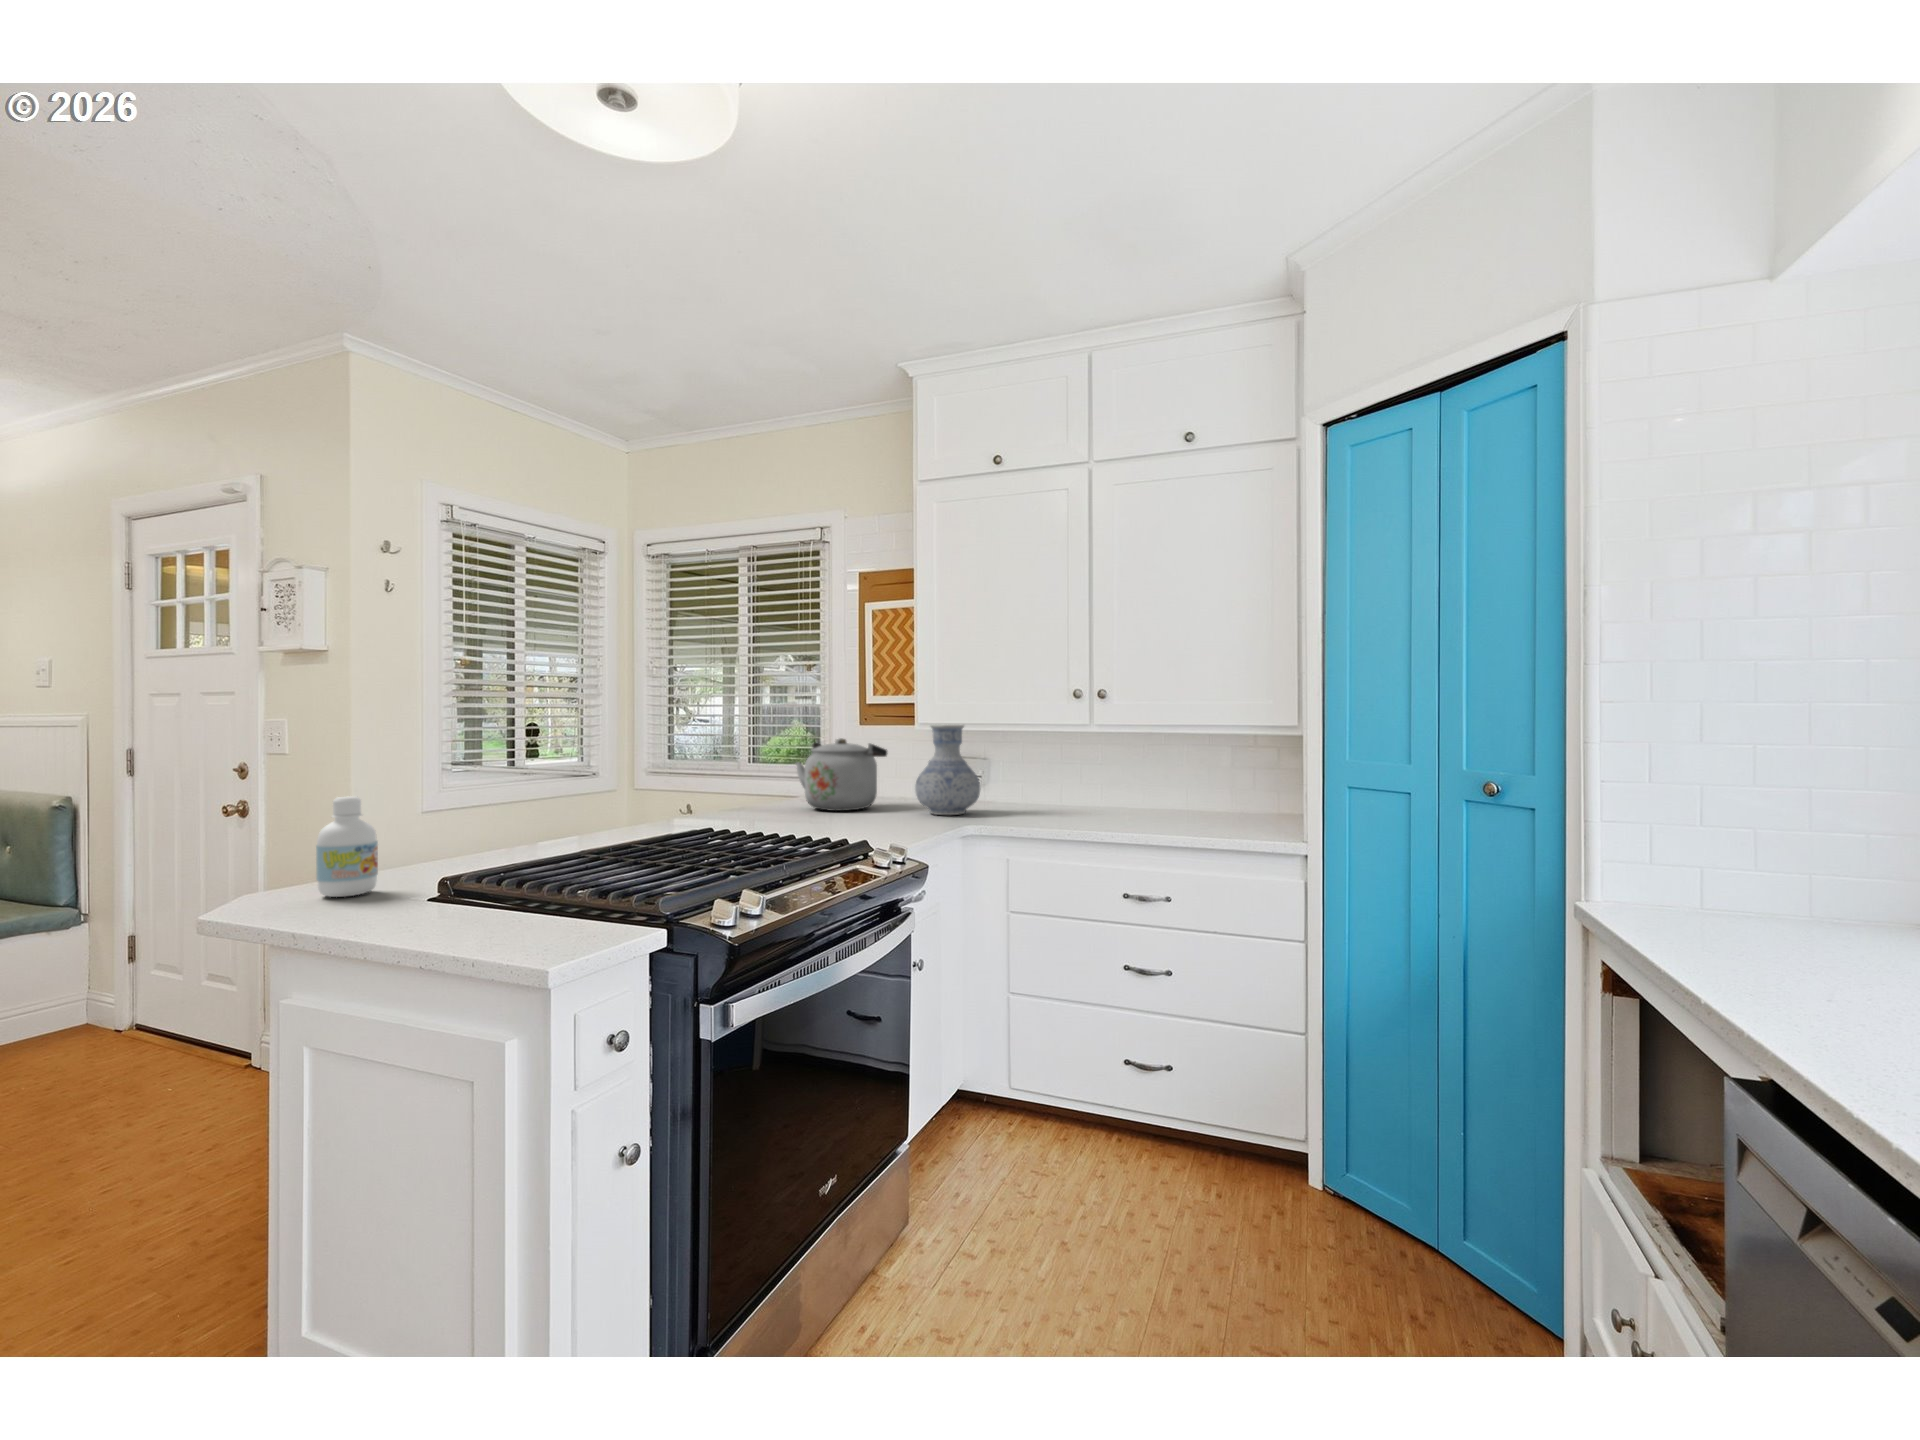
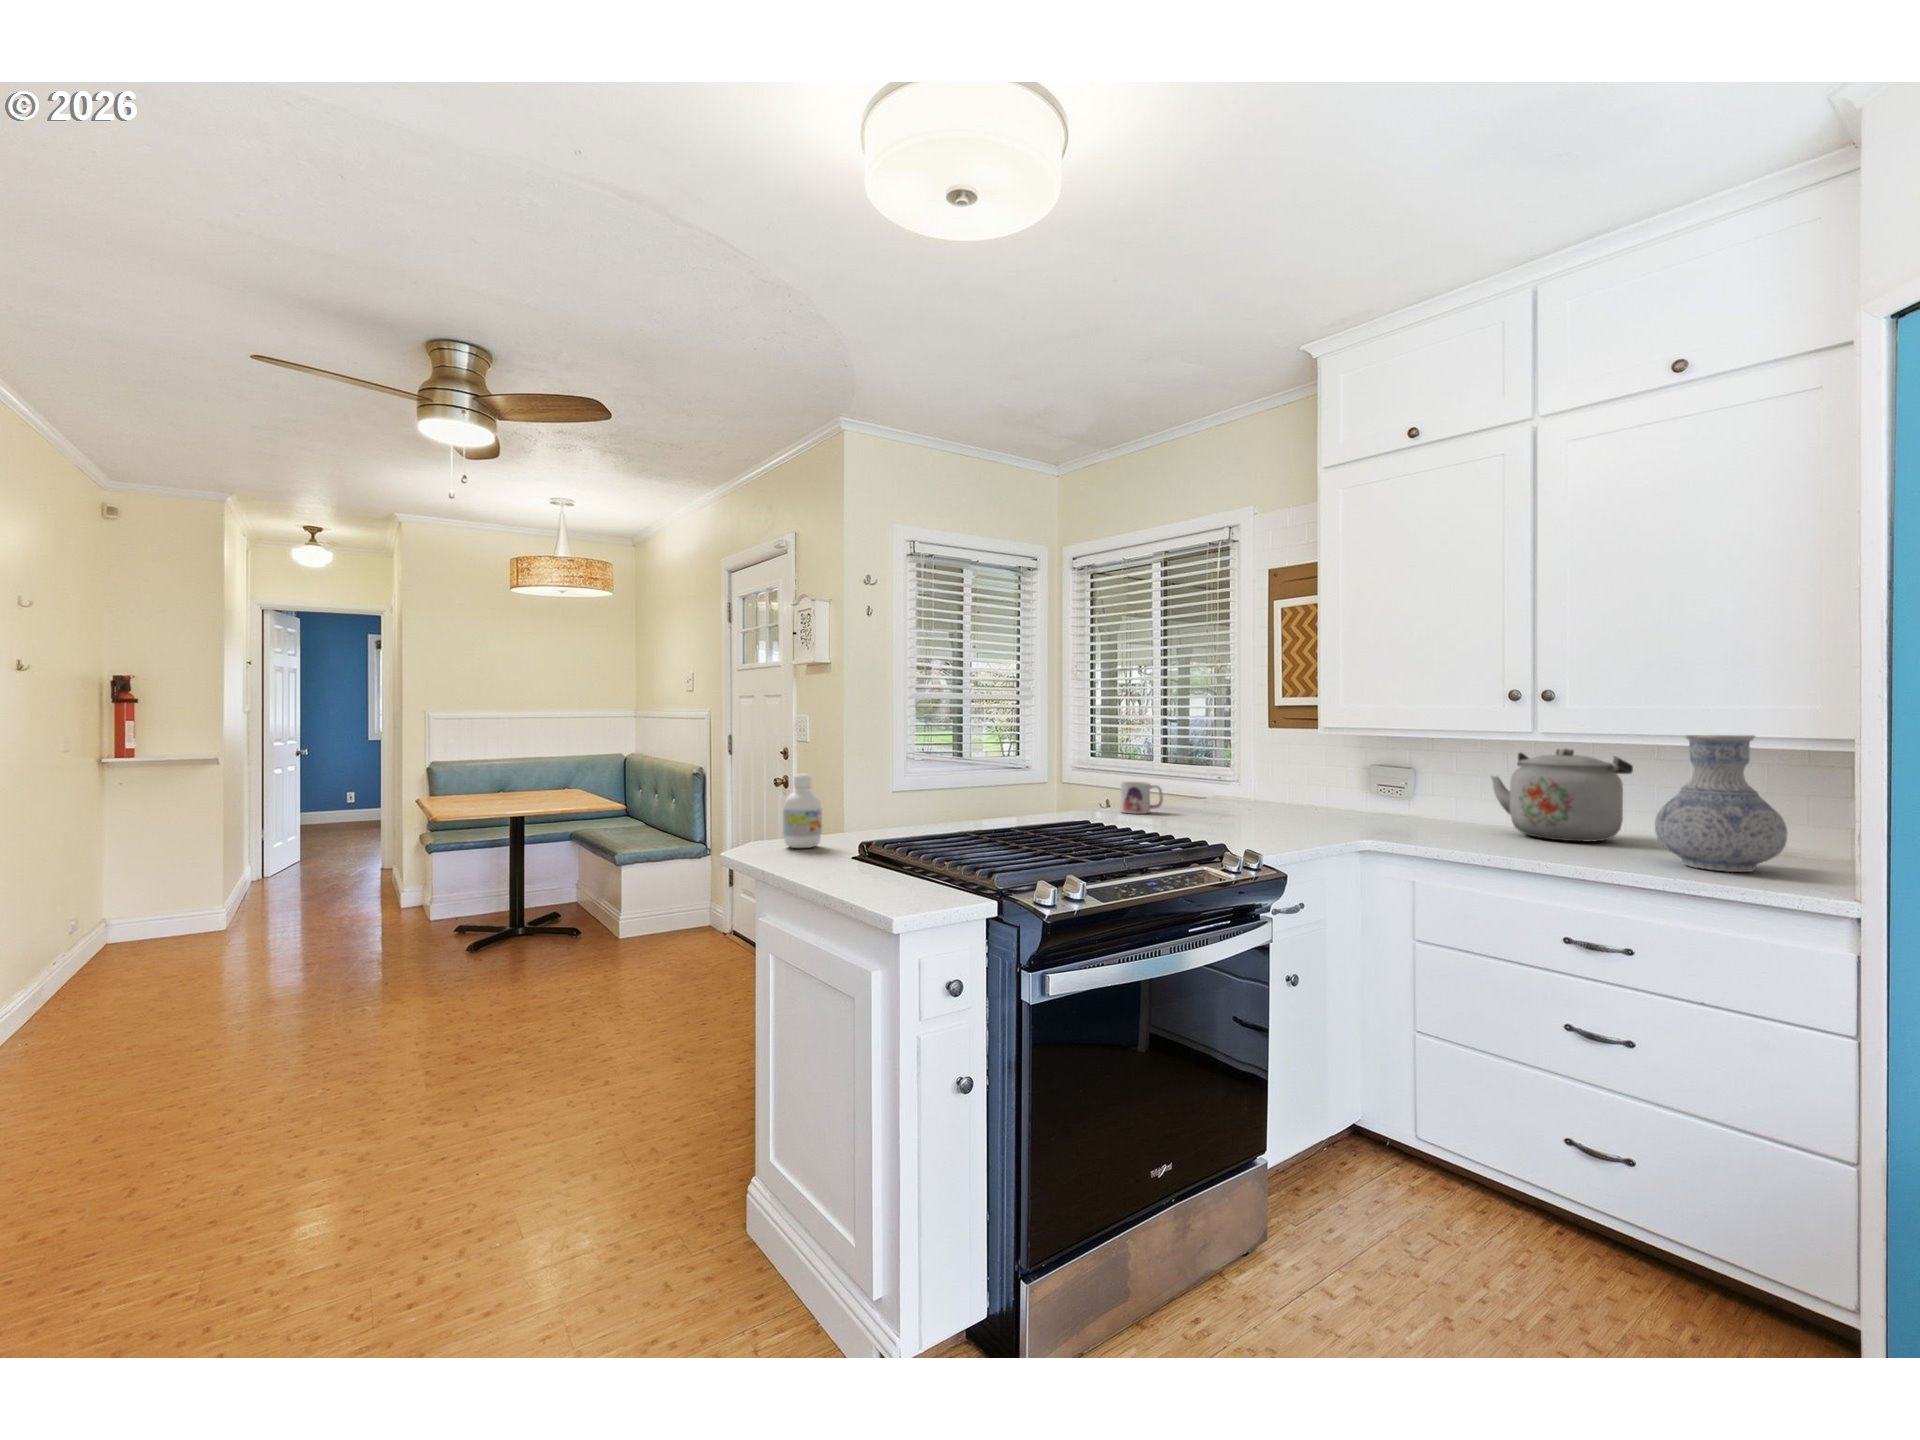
vase: present [915,725,980,815] -> present [1655,735,1787,872]
kettle: present [796,738,887,811] -> present [1491,748,1633,842]
mug: none [730,785,775,819] -> present [1120,782,1163,814]

